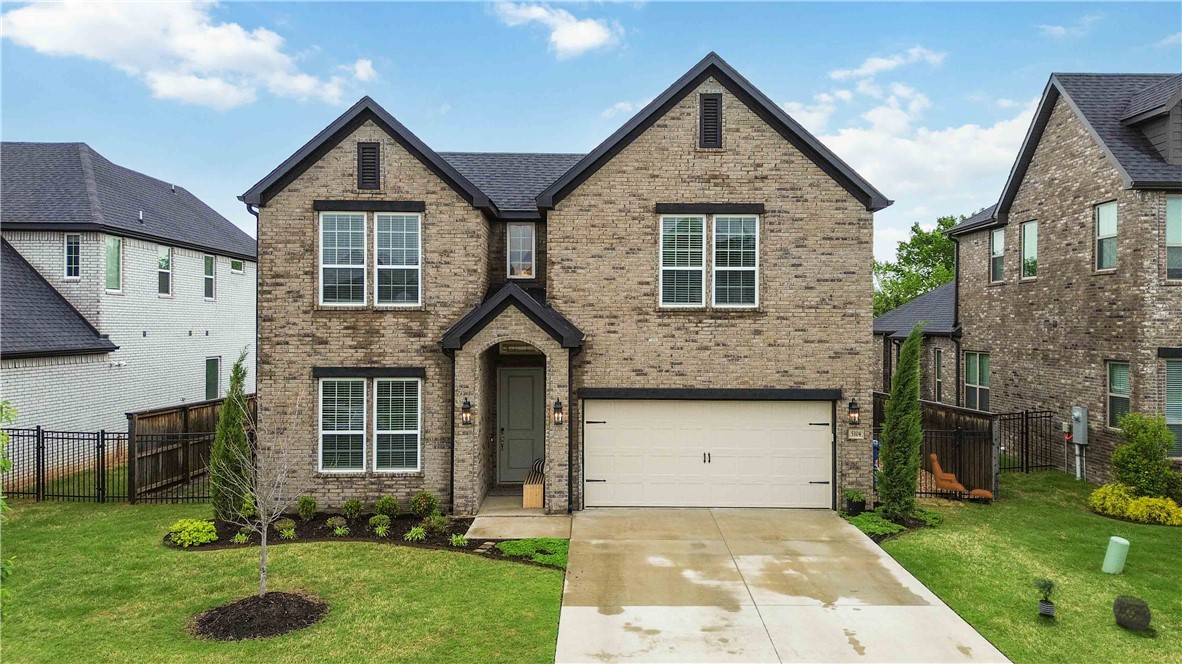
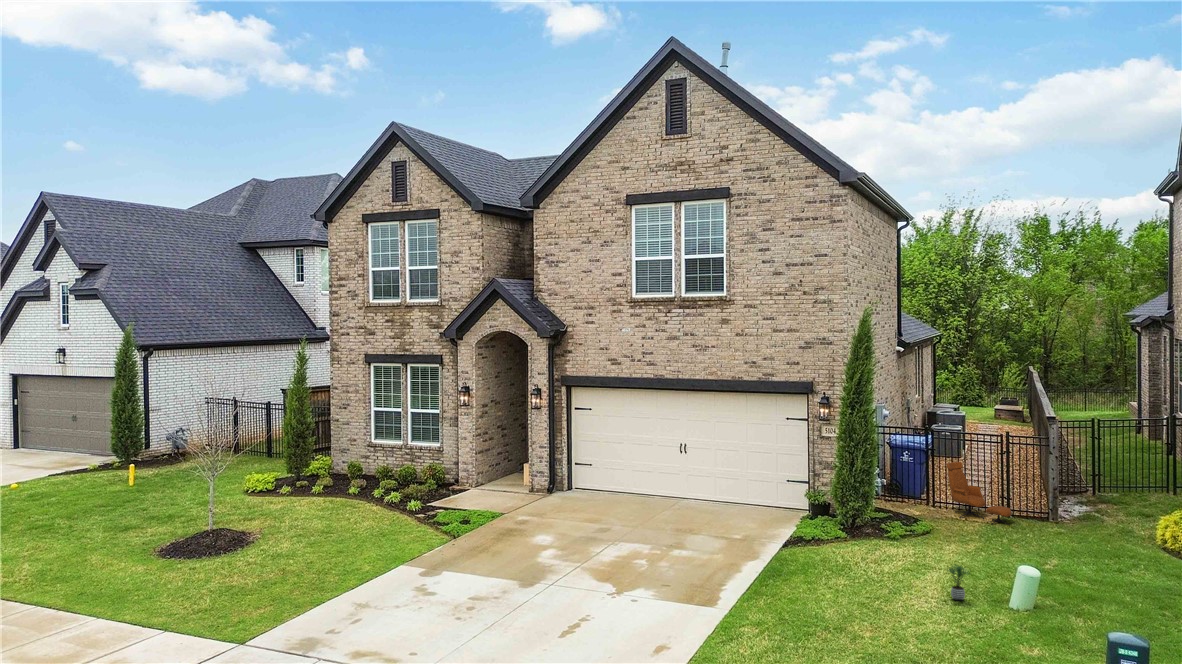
potted plant: present [1032,578,1060,617] -> present [948,565,969,601]
woven basket: present [1113,595,1151,630] -> none [844,587,875,619]

